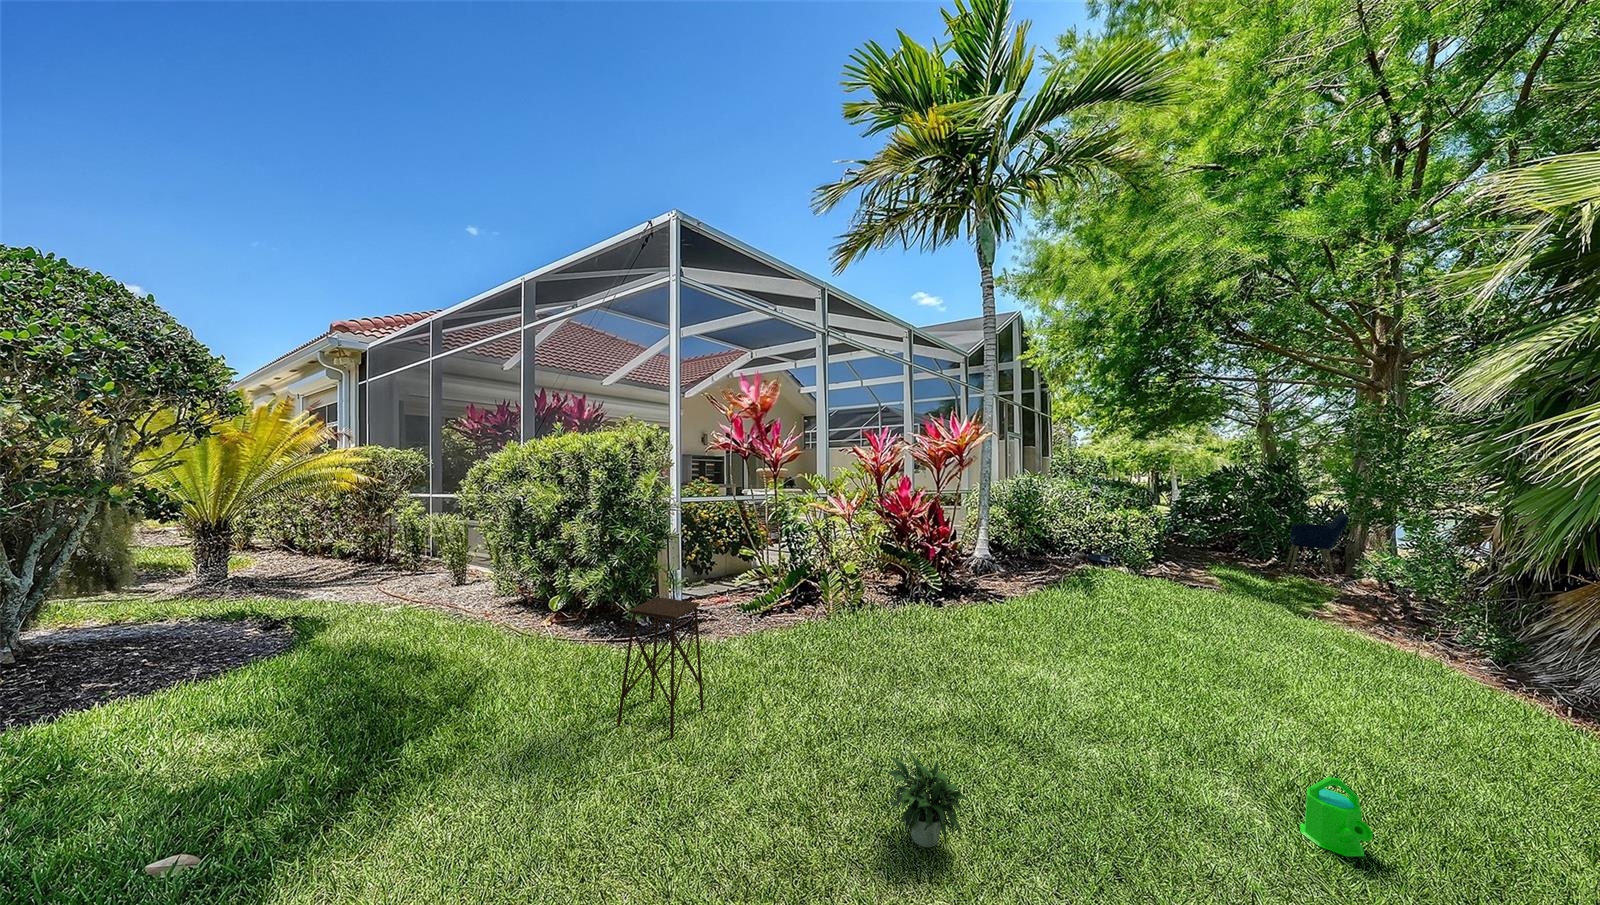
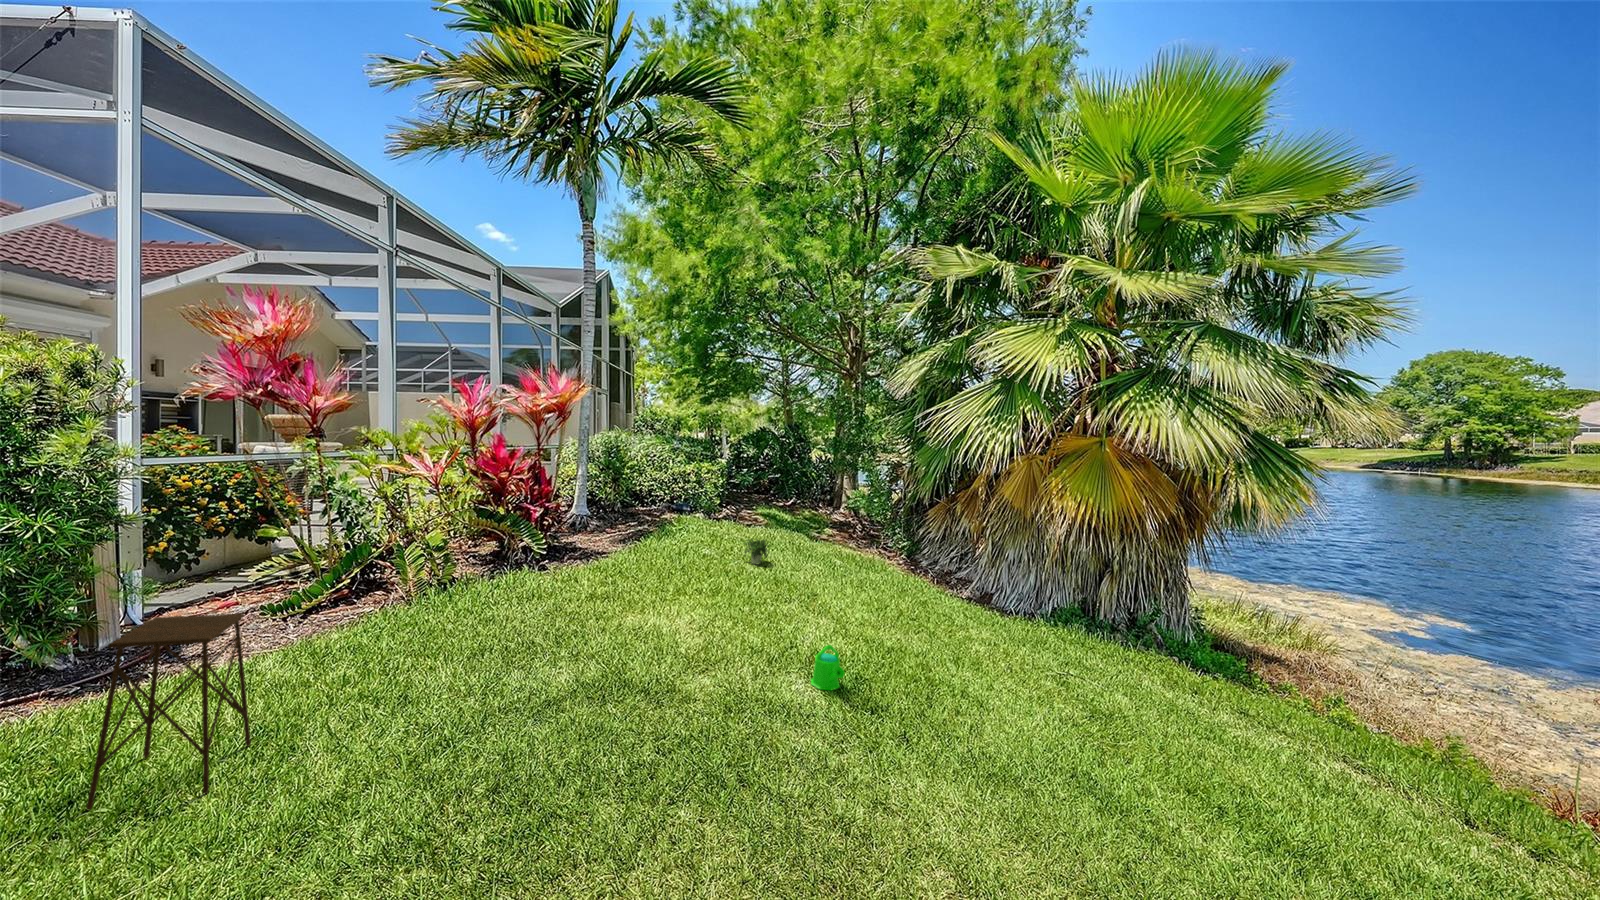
chair: present [1286,514,1348,577] -> none [798,466,833,510]
potted plant: present [879,751,969,847] -> present [745,538,768,564]

